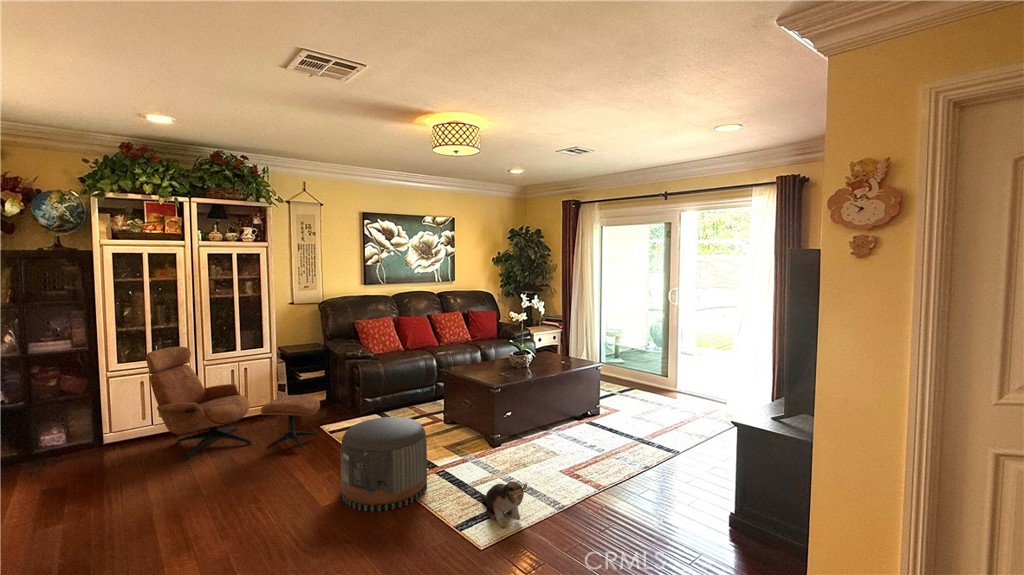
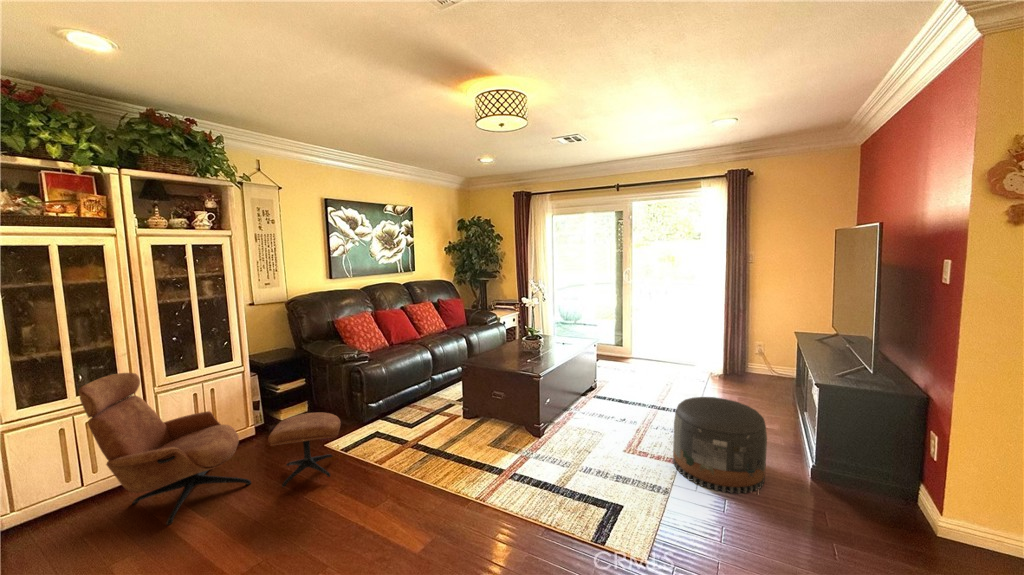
pouf: present [341,417,427,512] -> present [673,397,767,494]
plush toy: present [481,481,527,527] -> none [582,474,663,525]

